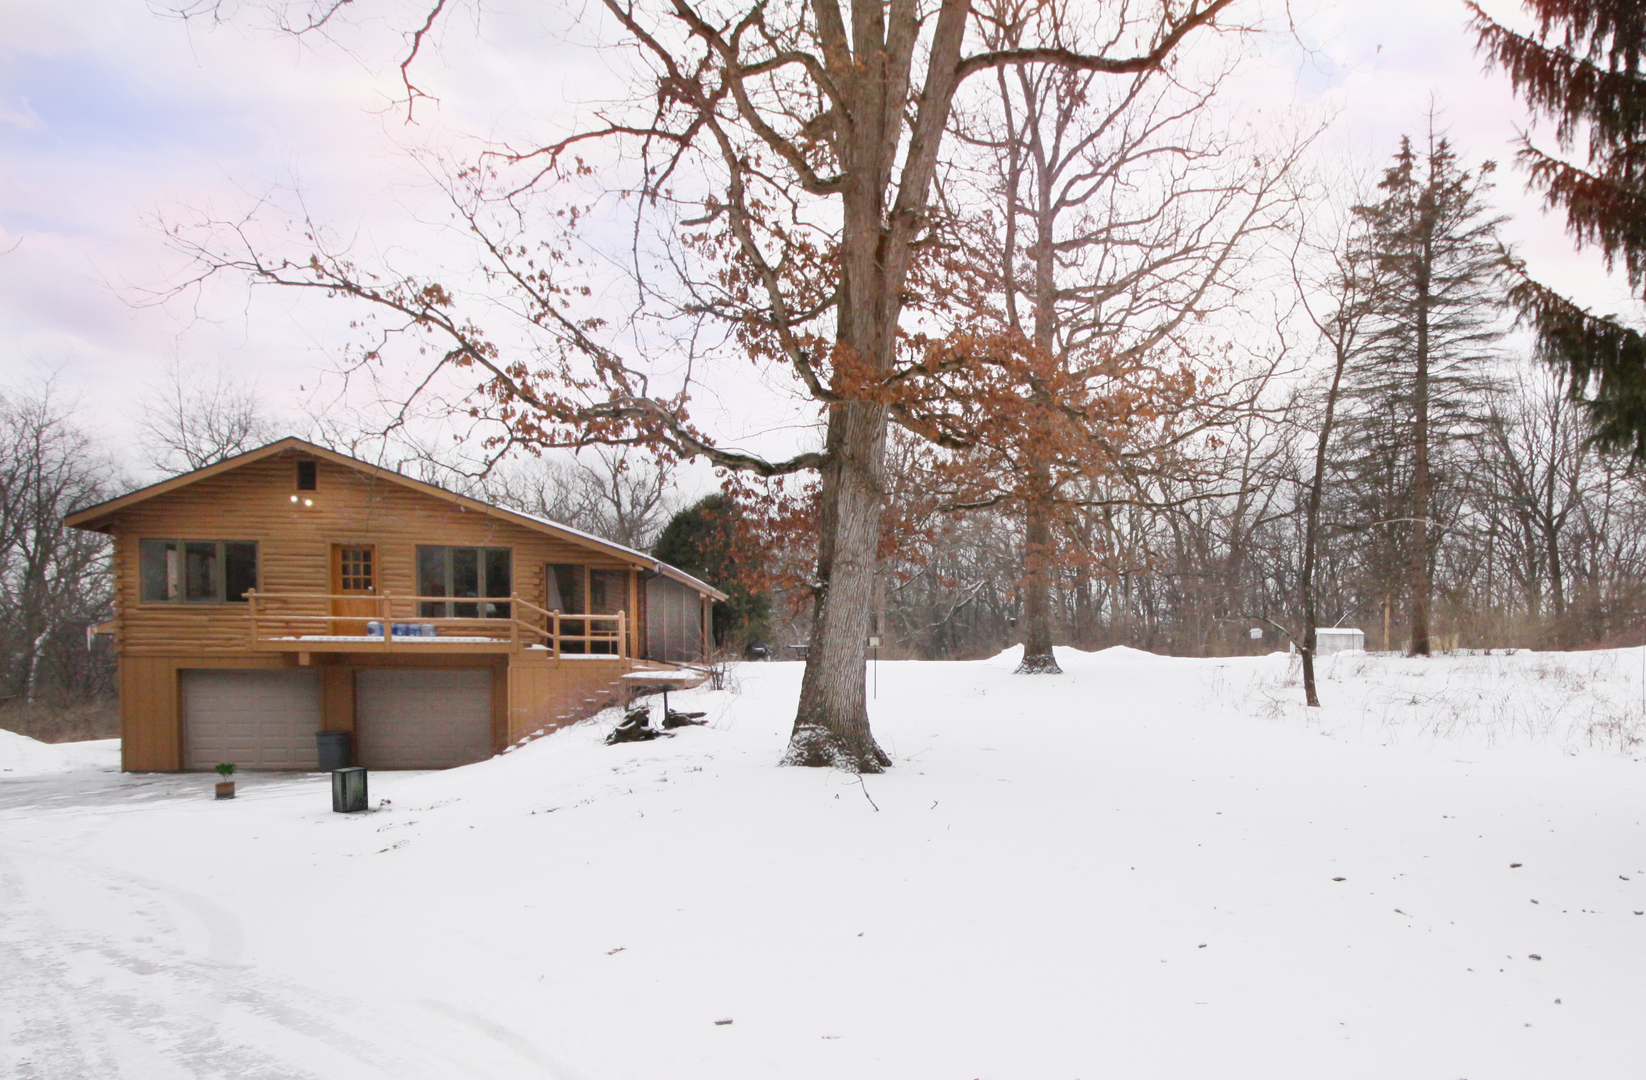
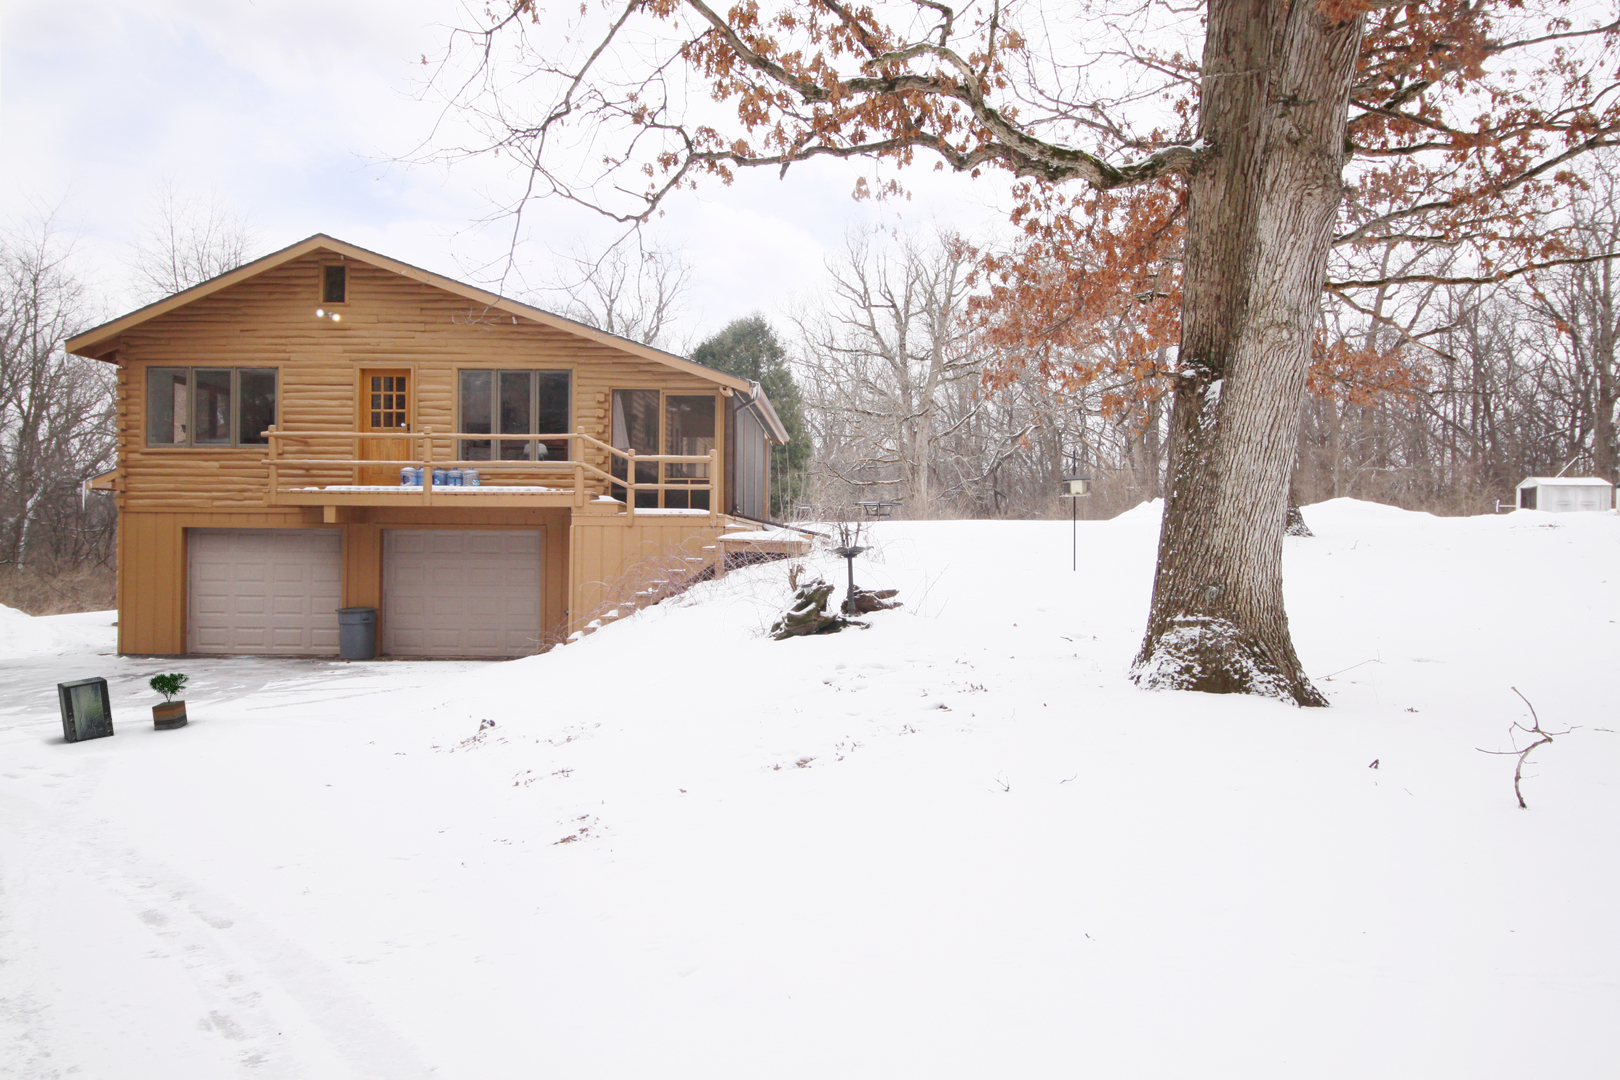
storage box: present [332,767,368,813] -> present [57,677,114,743]

